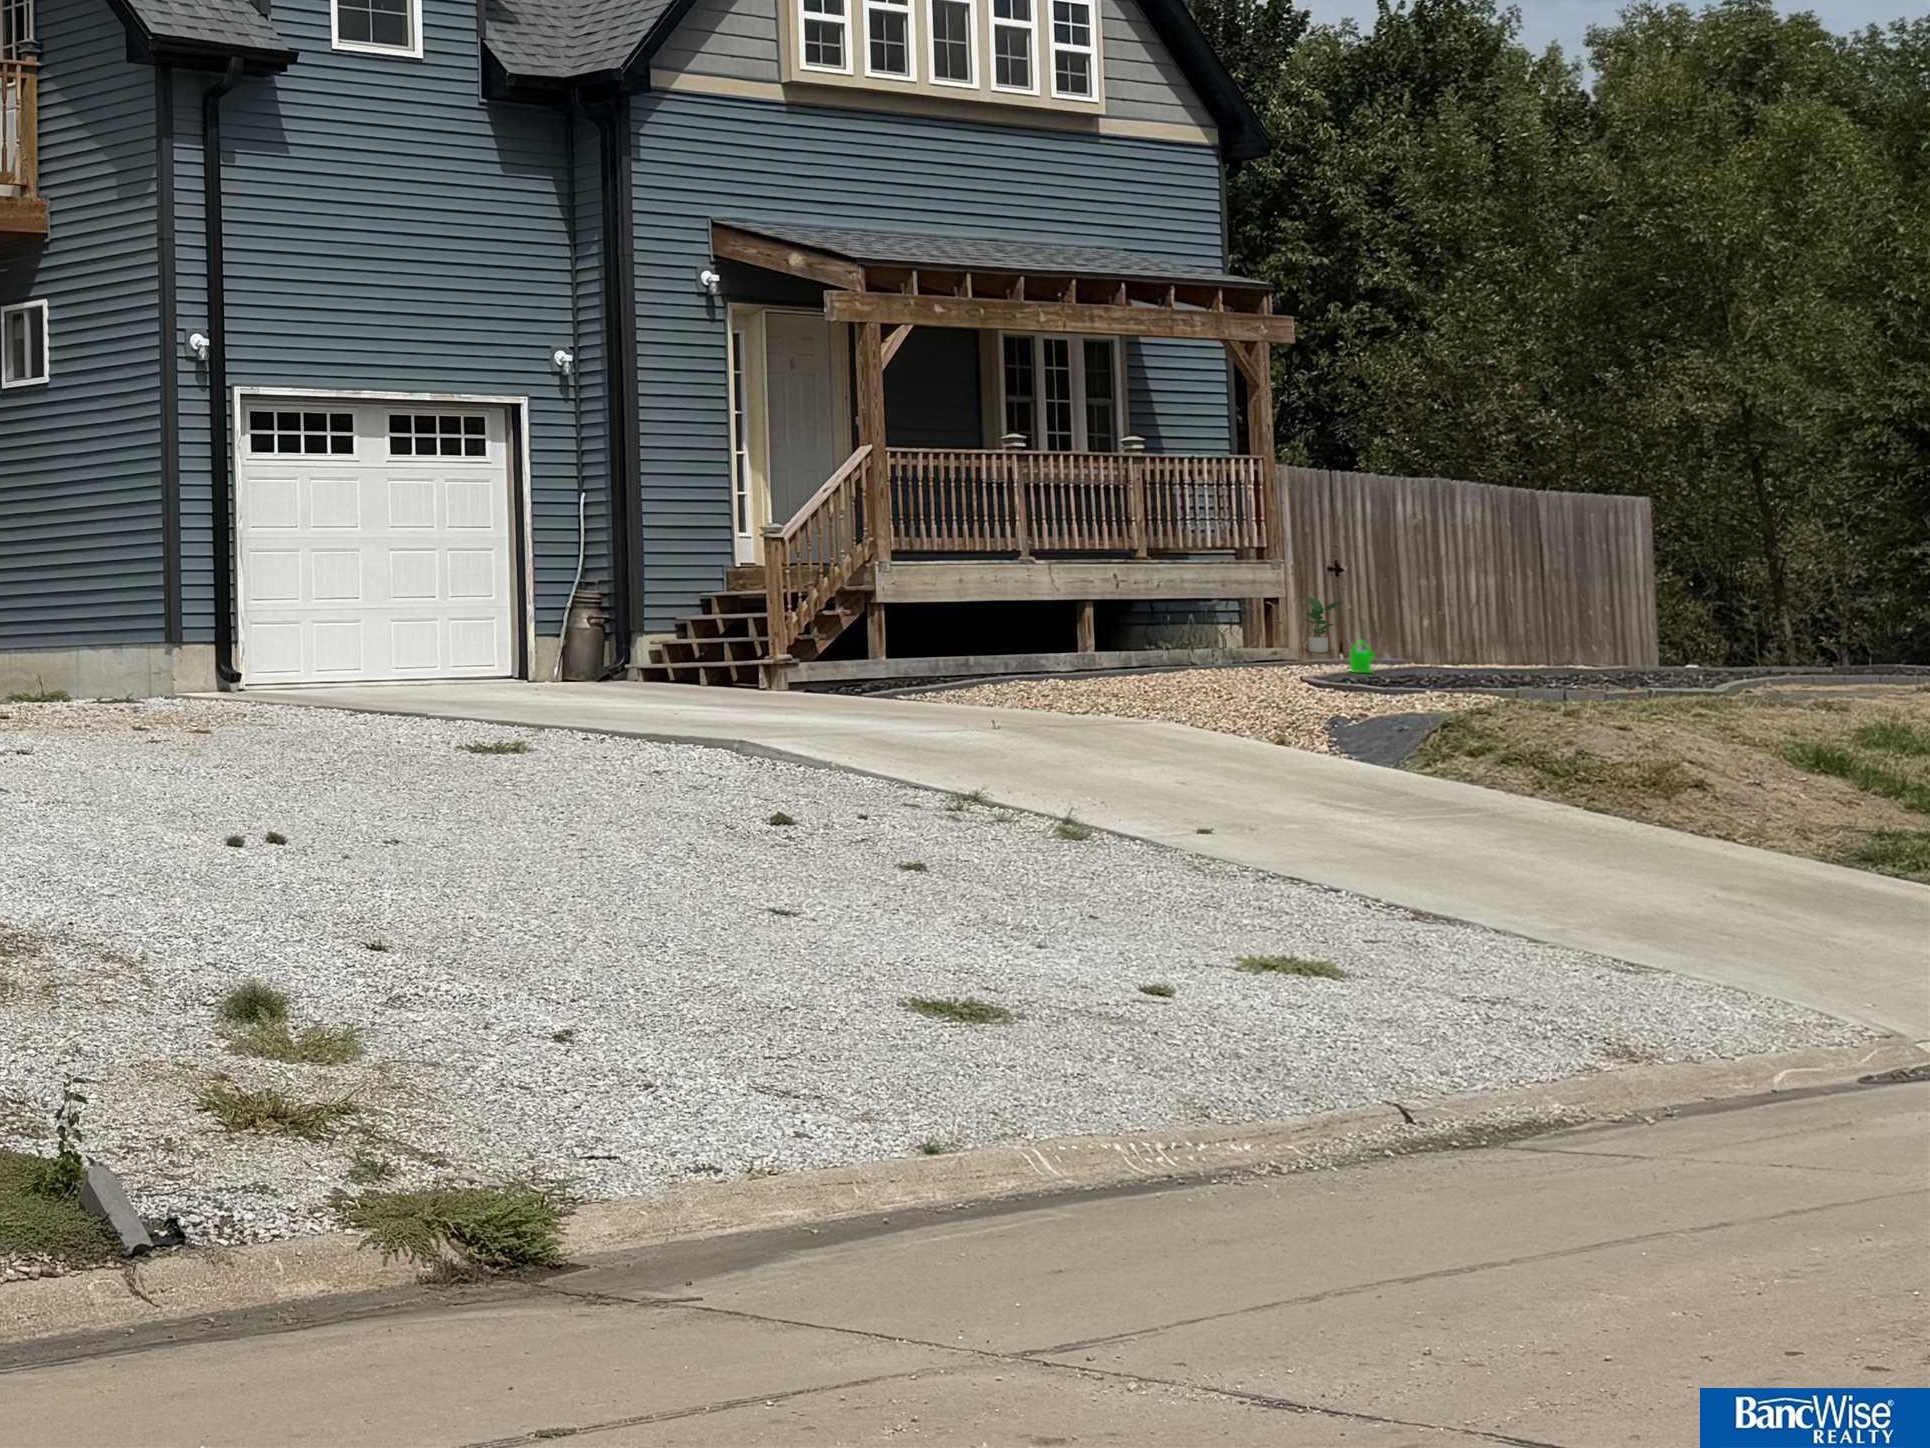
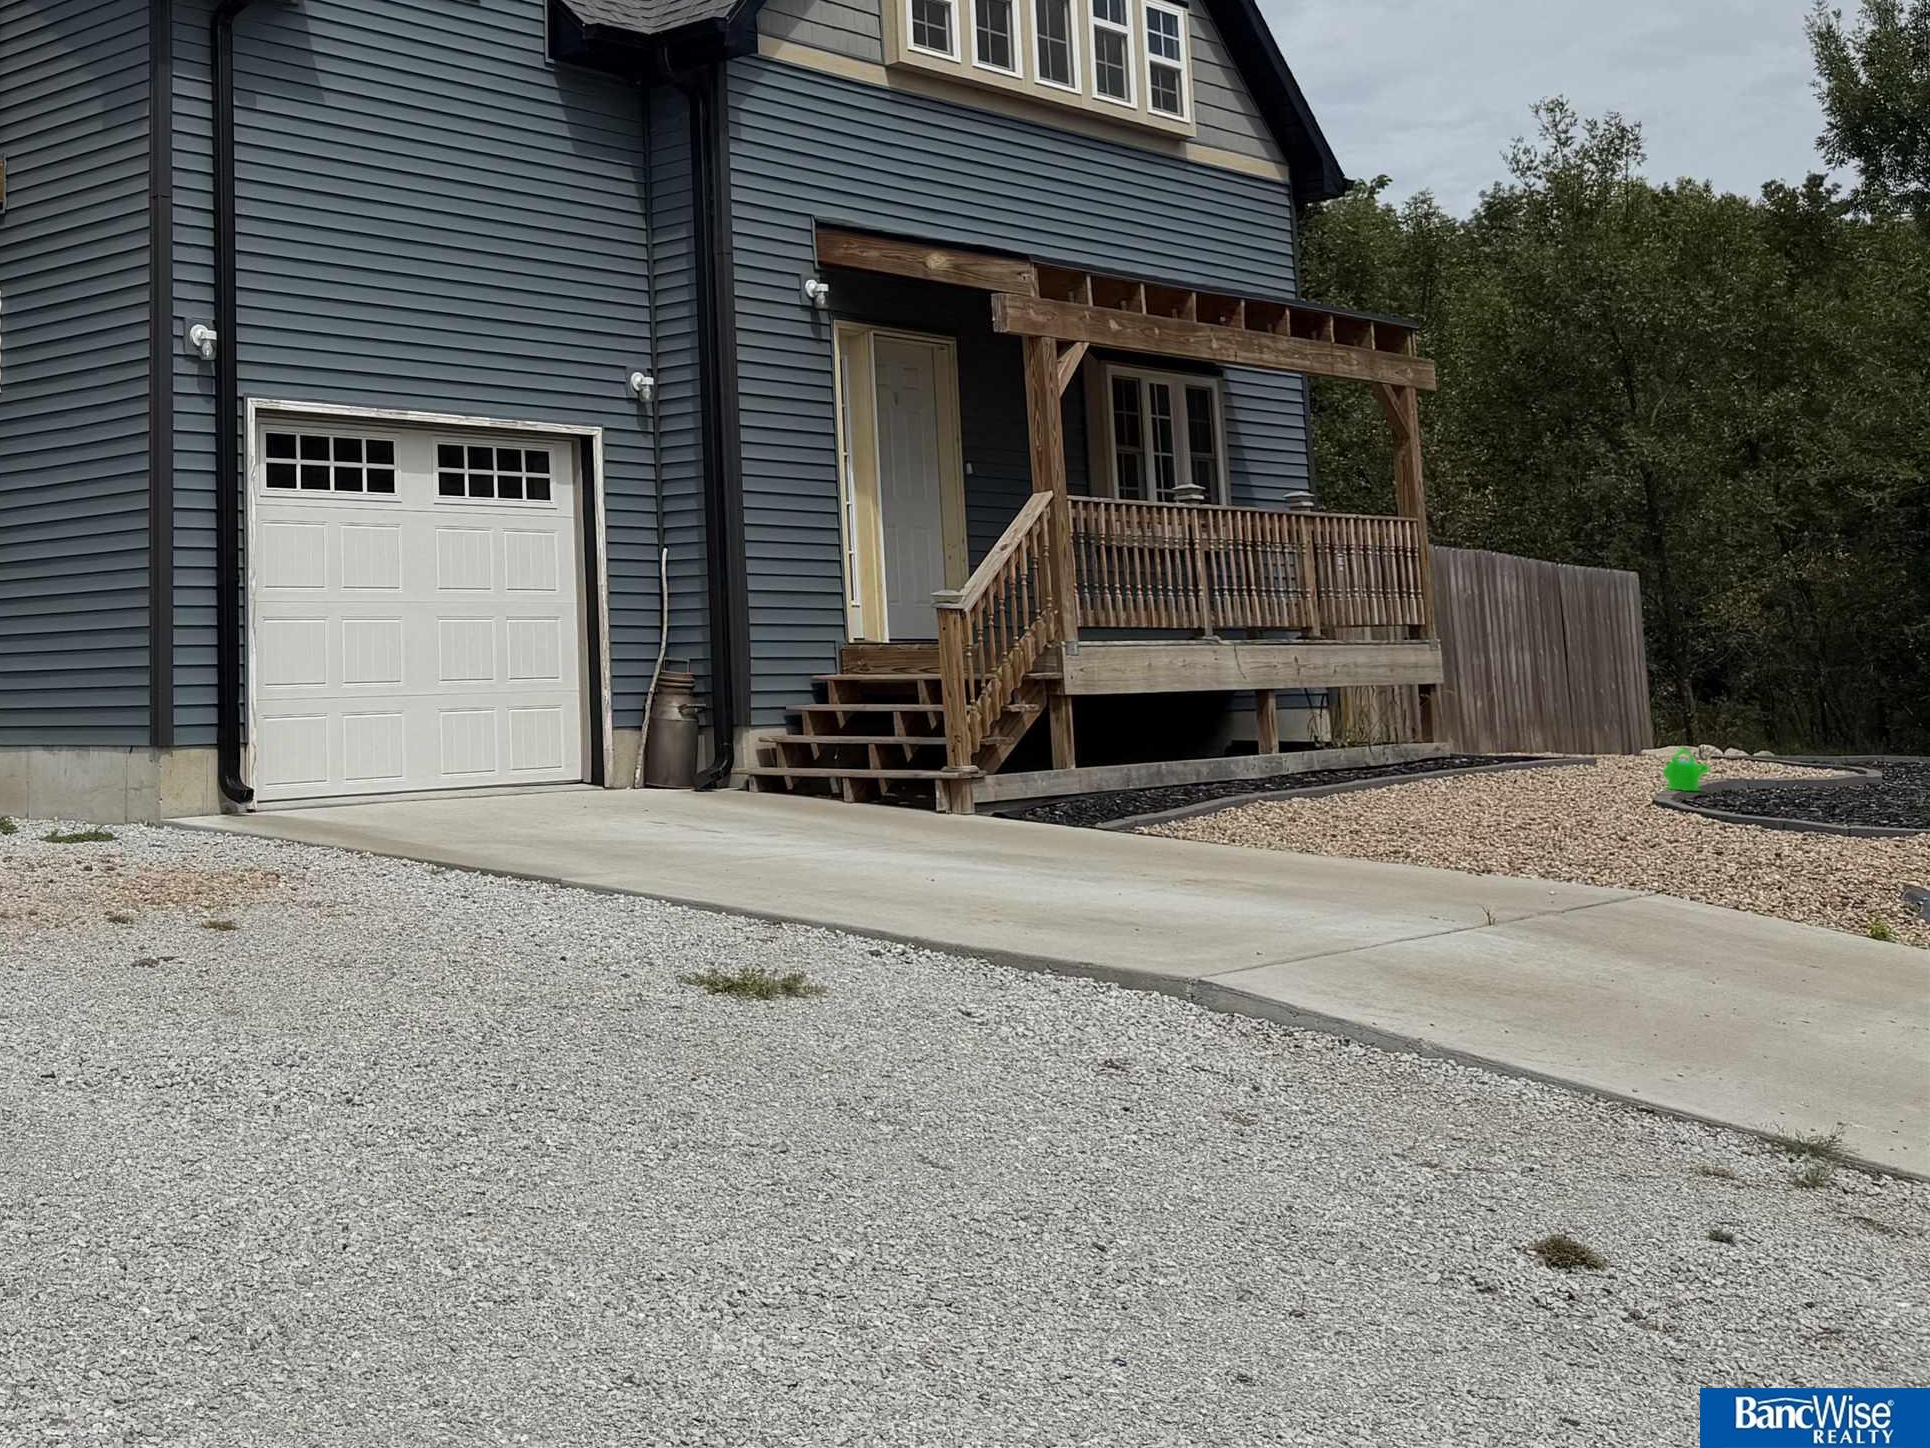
potted plant: present [1305,597,1343,653] -> none [1437,678,1487,744]

